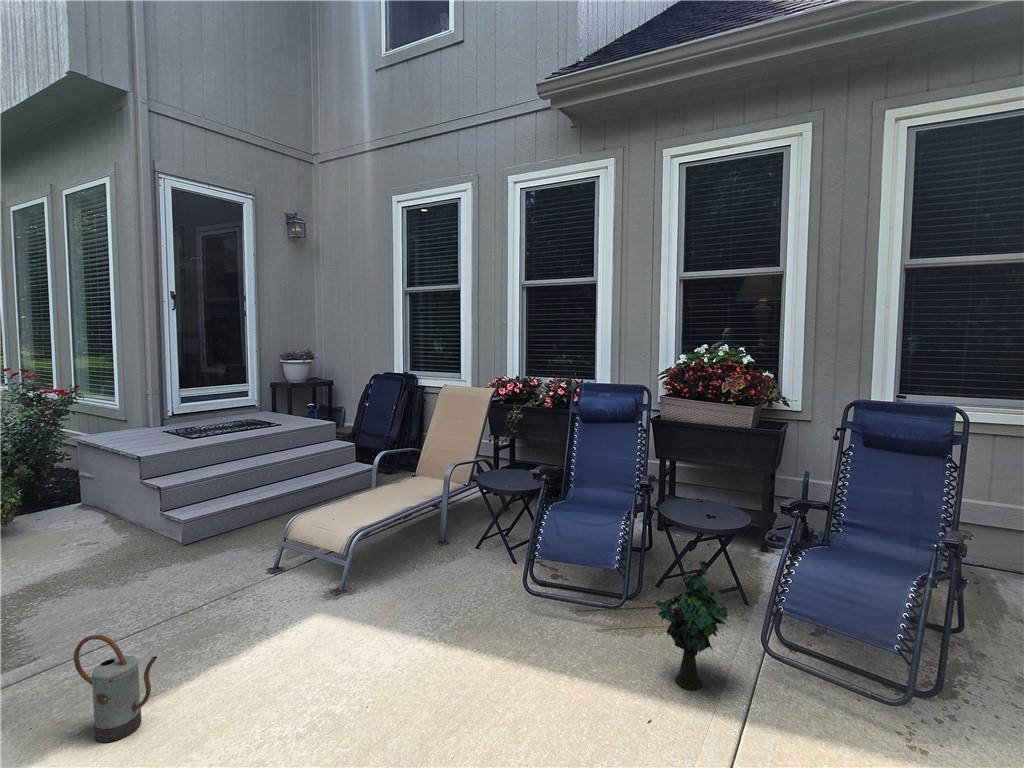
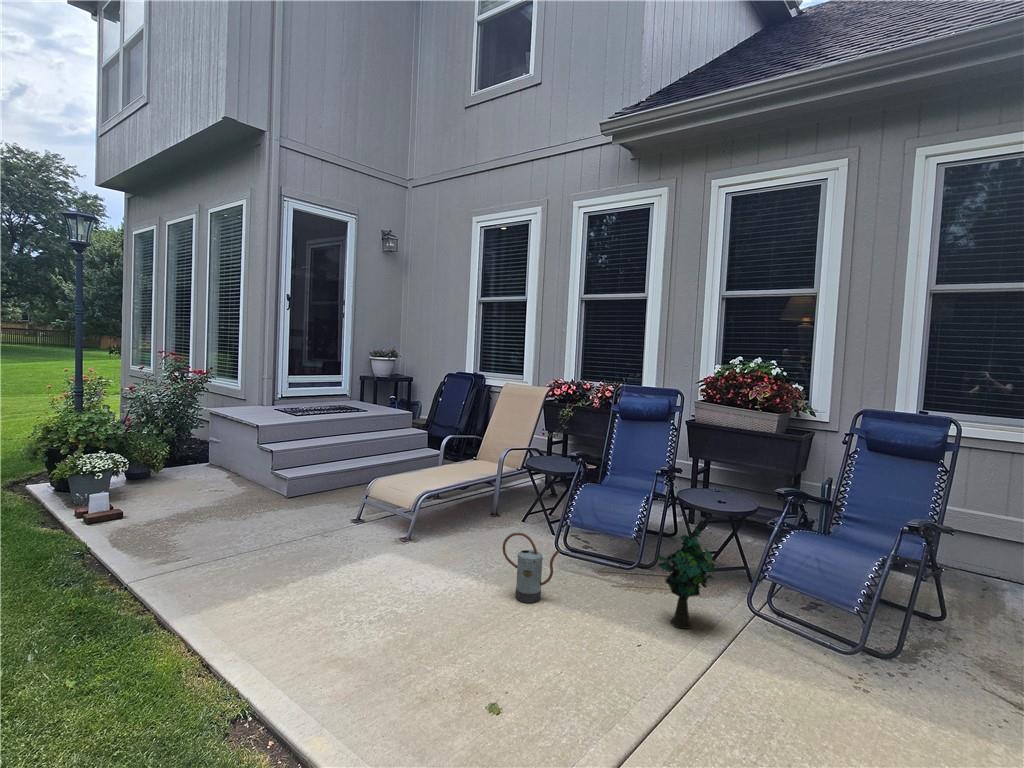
watering can: present [74,635,157,743] -> present [503,533,560,603]

